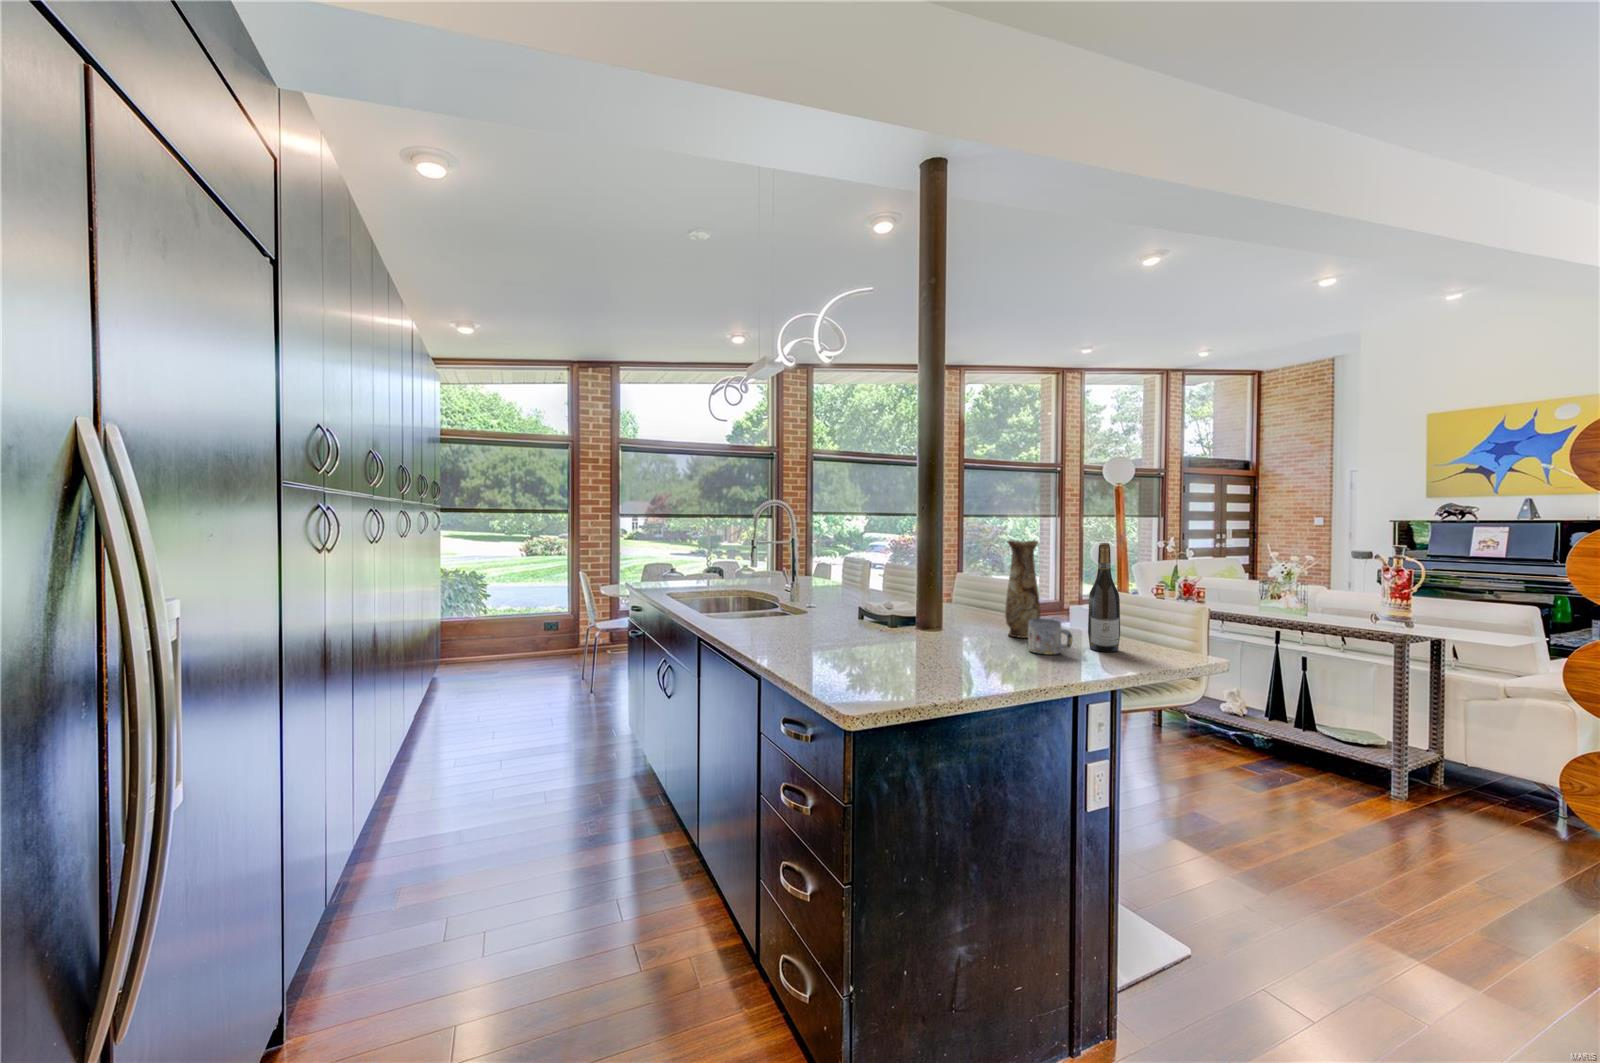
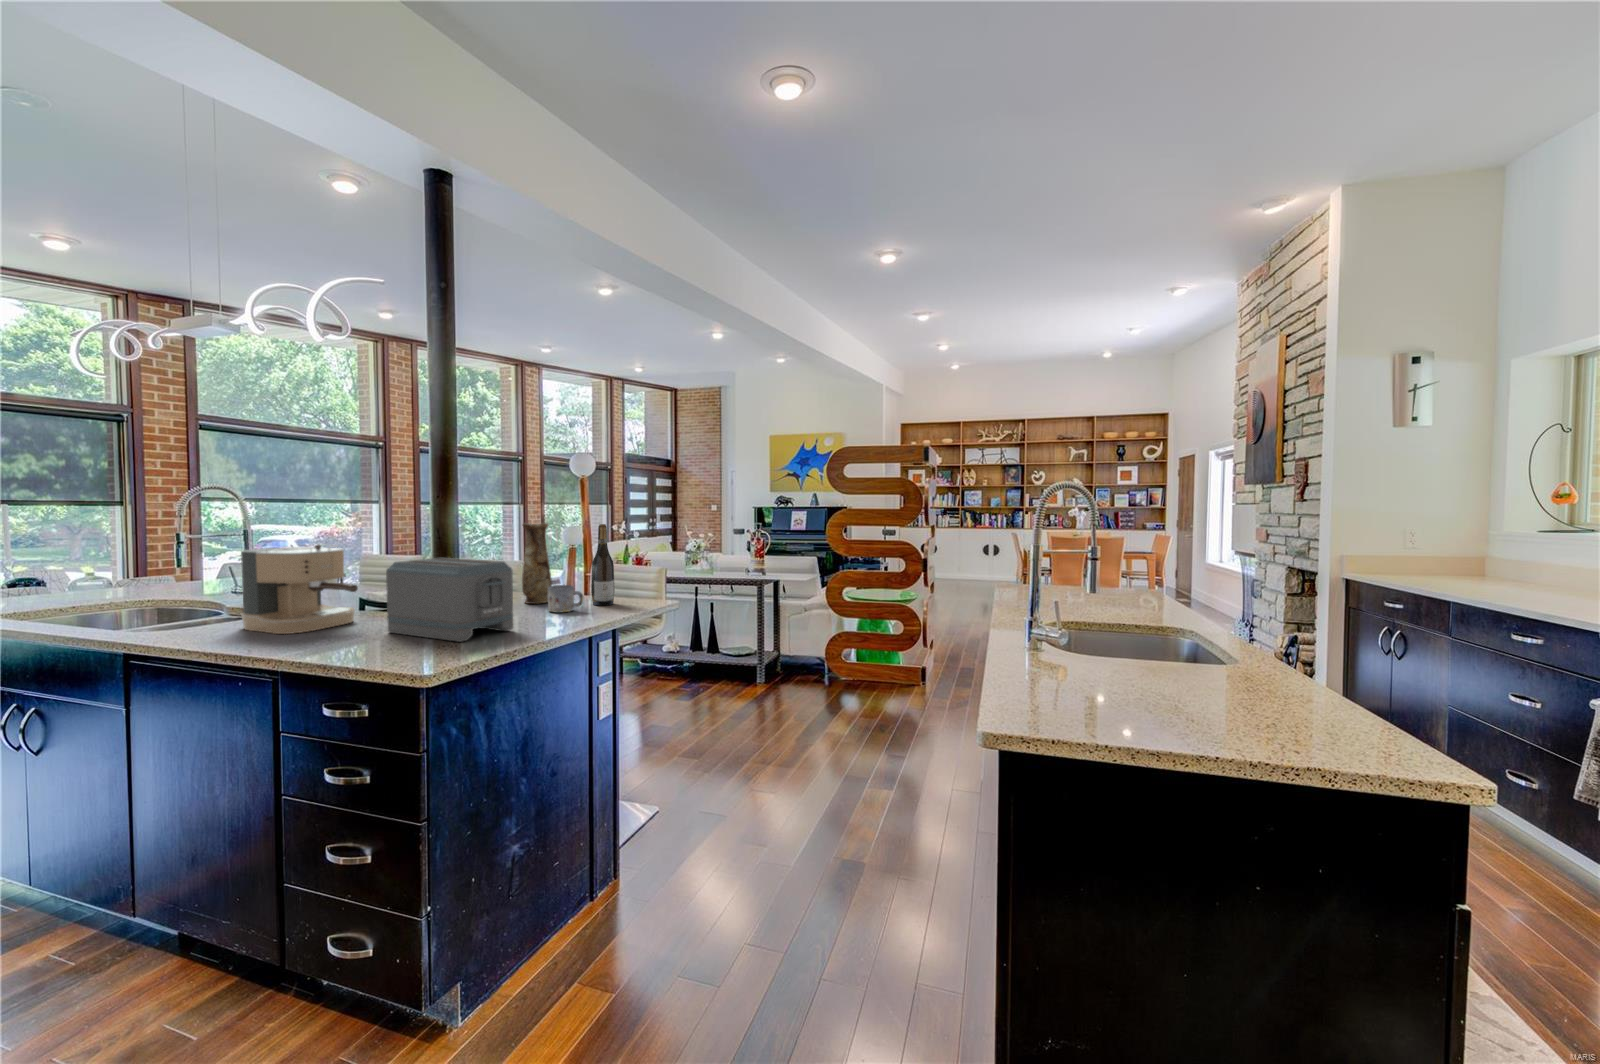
coffee maker: none [761,557,841,641] -> present [241,544,358,634]
toaster: none [856,577,974,676] -> present [386,558,513,642]

